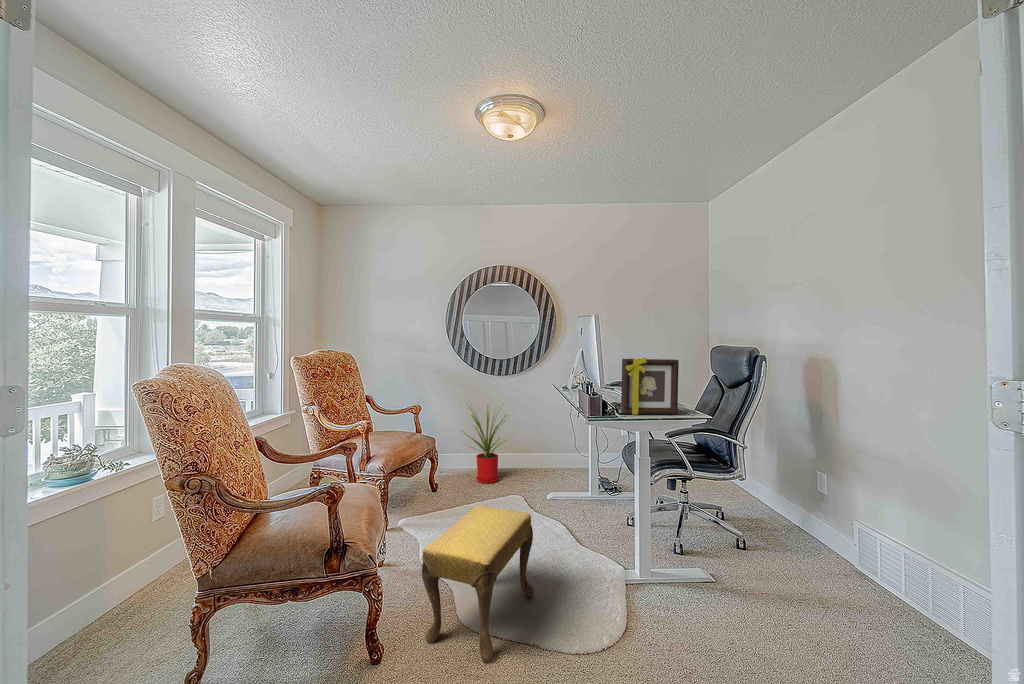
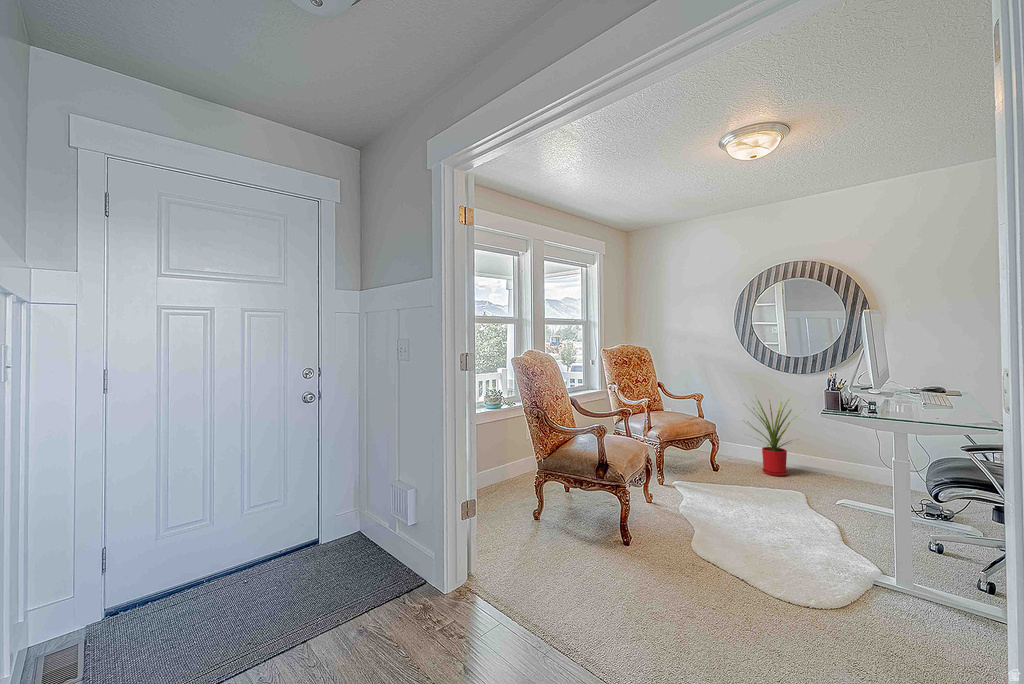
picture frame: present [621,357,679,415] -> none [883,349,965,414]
footstool: present [422,506,534,663] -> none [658,469,766,572]

